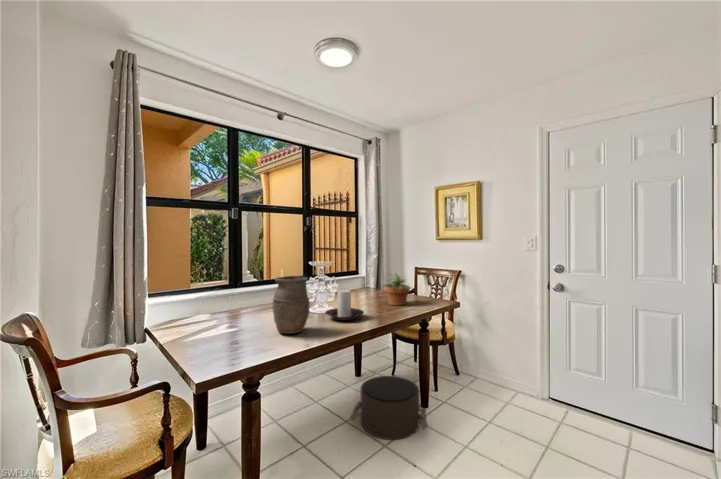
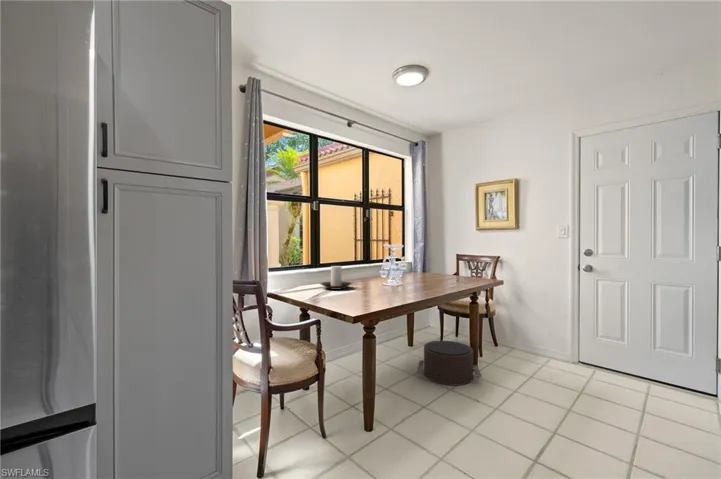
potted plant: present [383,273,411,305] -> none [436,254,466,282]
vase: present [273,276,309,334] -> none [370,252,397,295]
candle holder: present [325,290,364,321] -> present [321,266,351,289]

